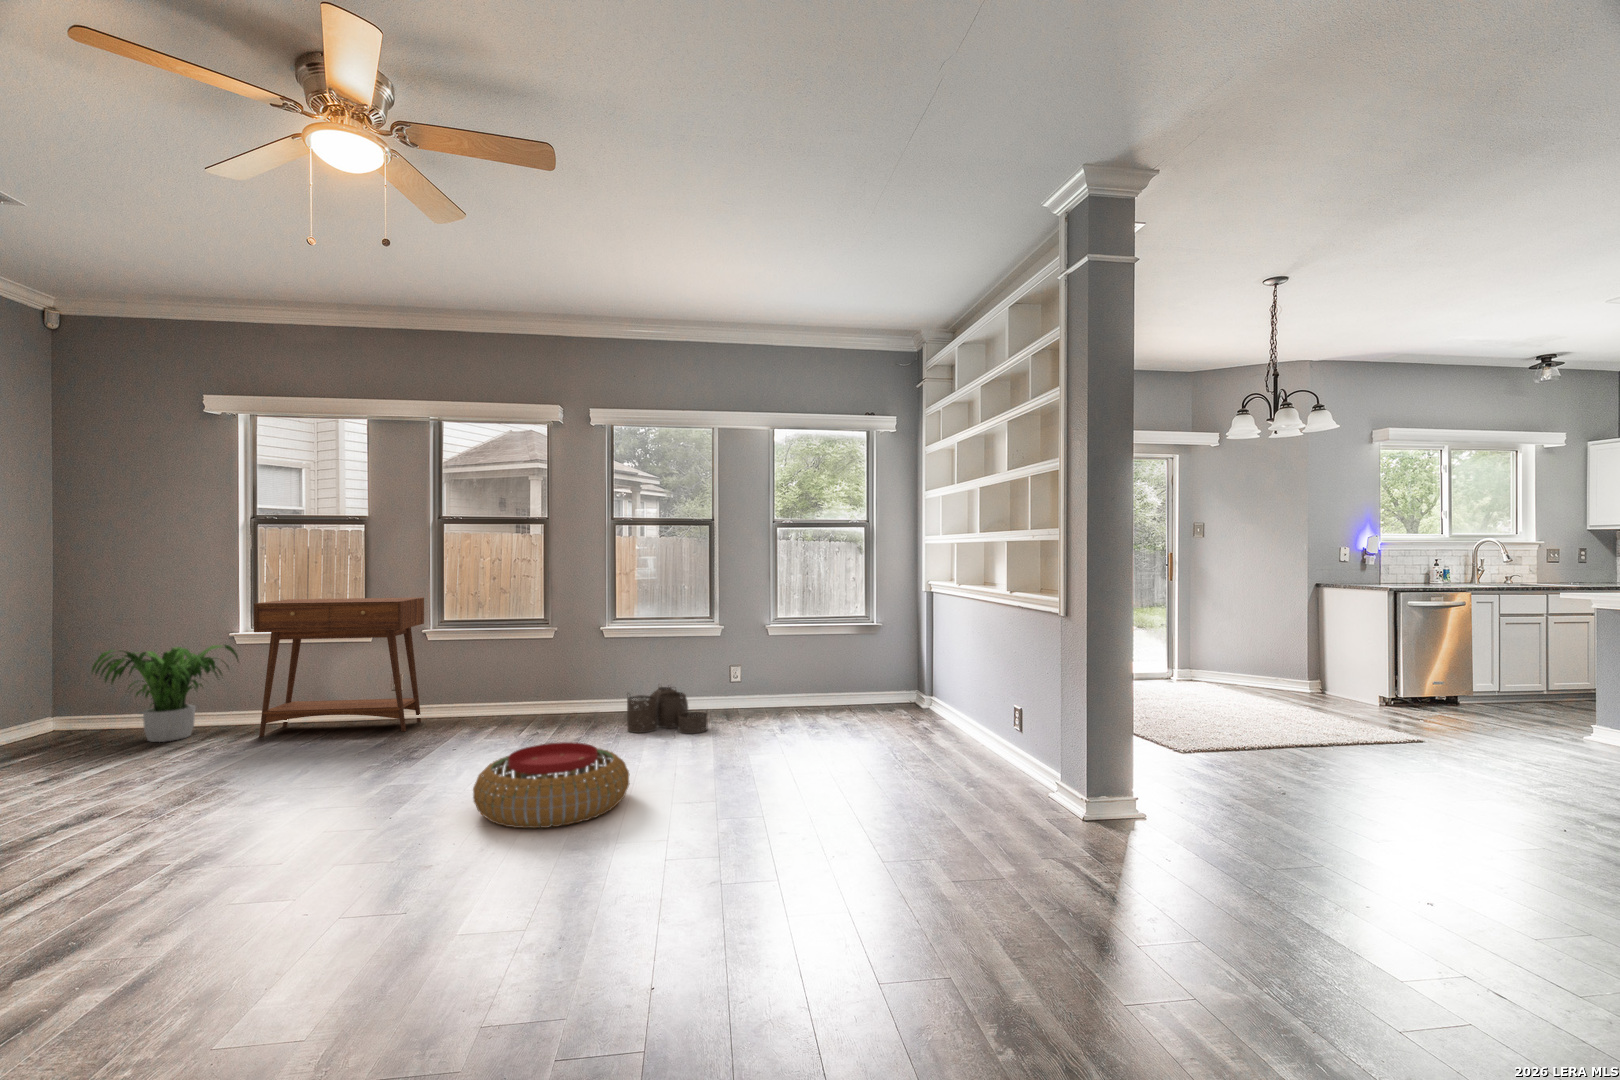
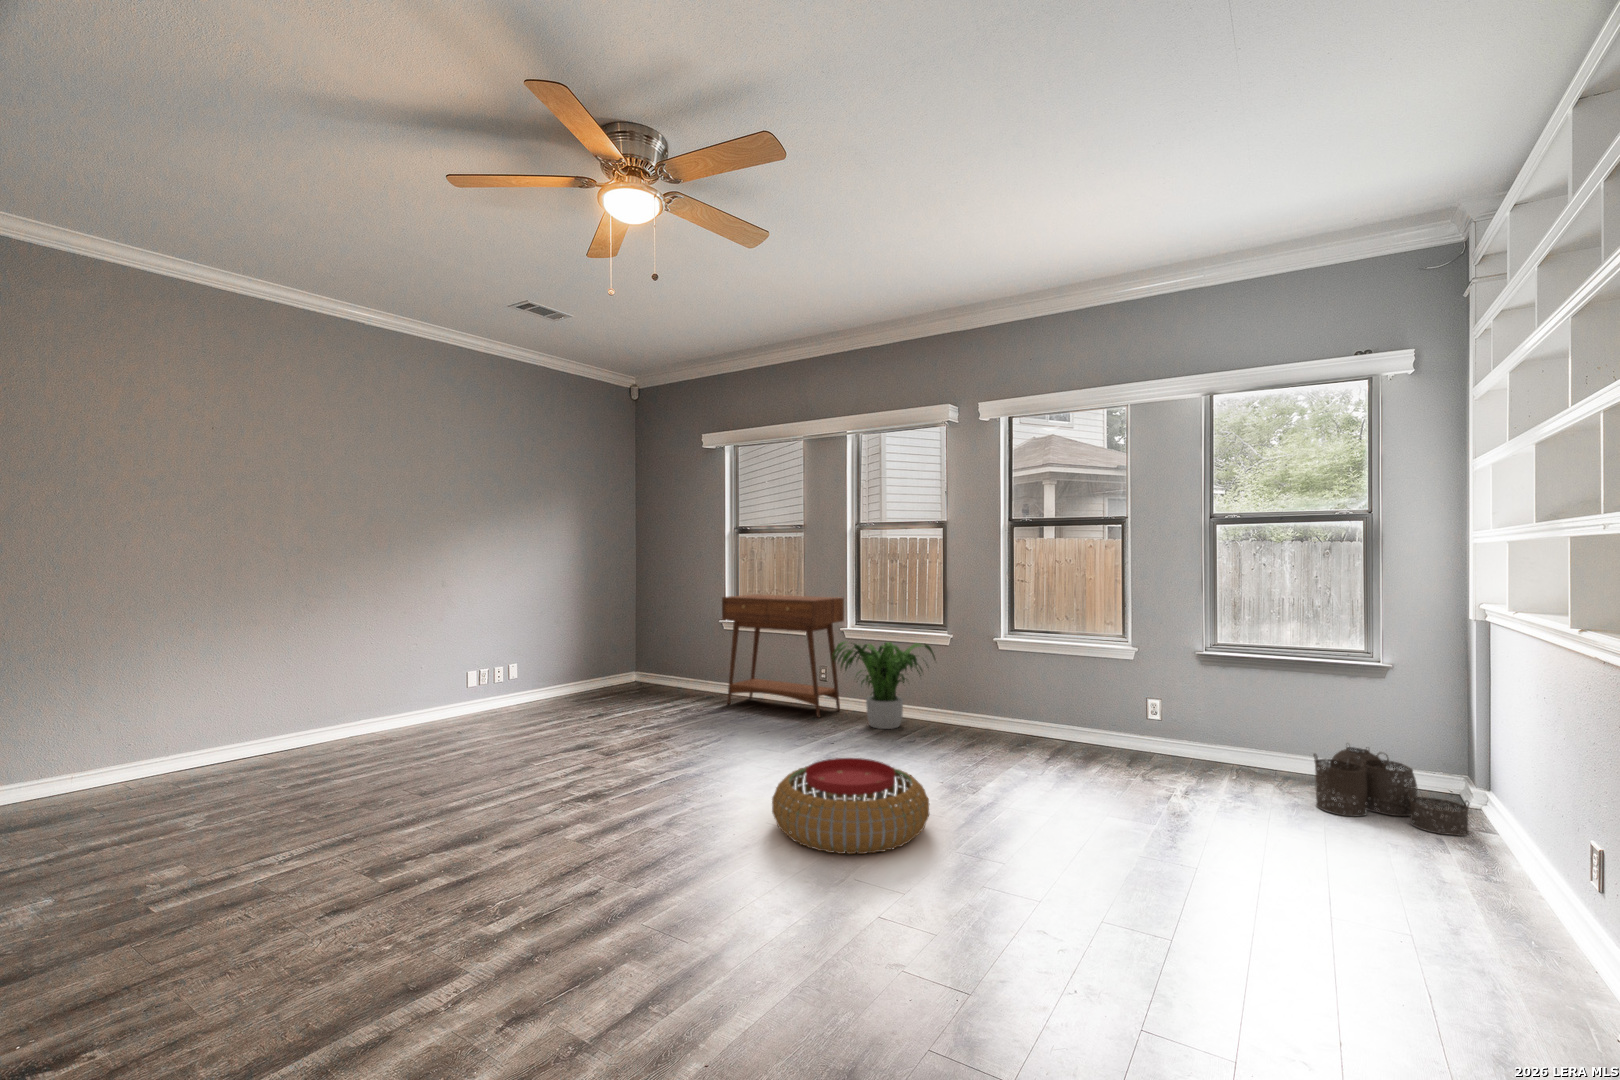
potted plant: present [92,645,239,742] -> present [832,642,936,729]
woven basket: present [627,687,708,733] -> present [1314,747,1470,836]

